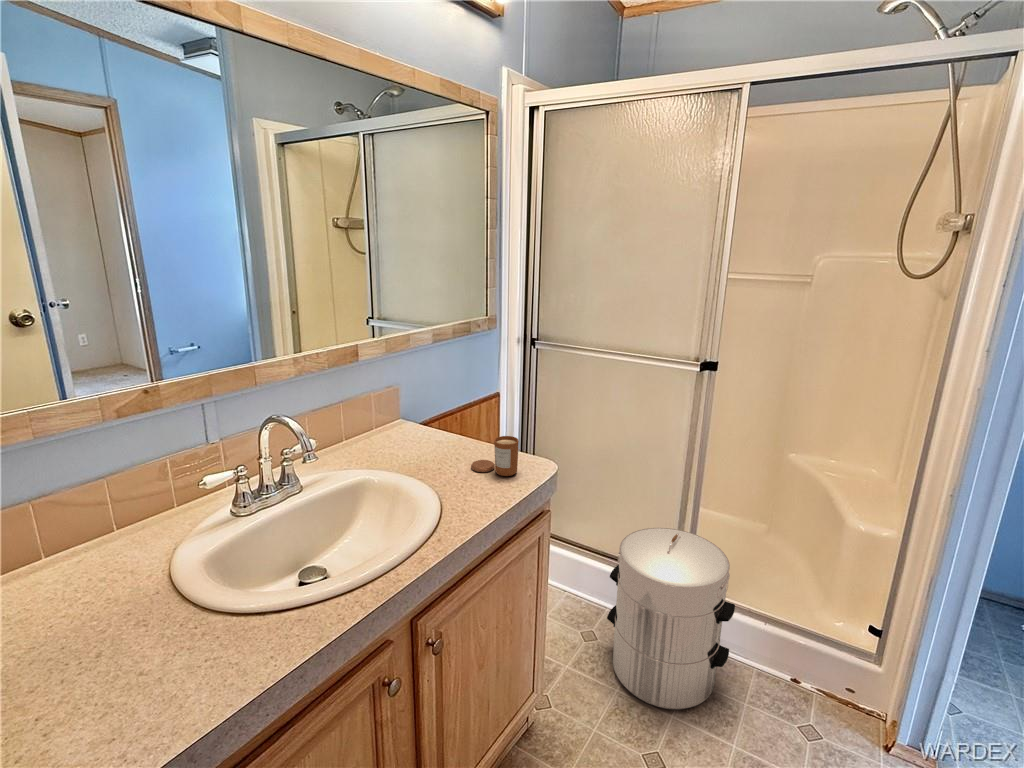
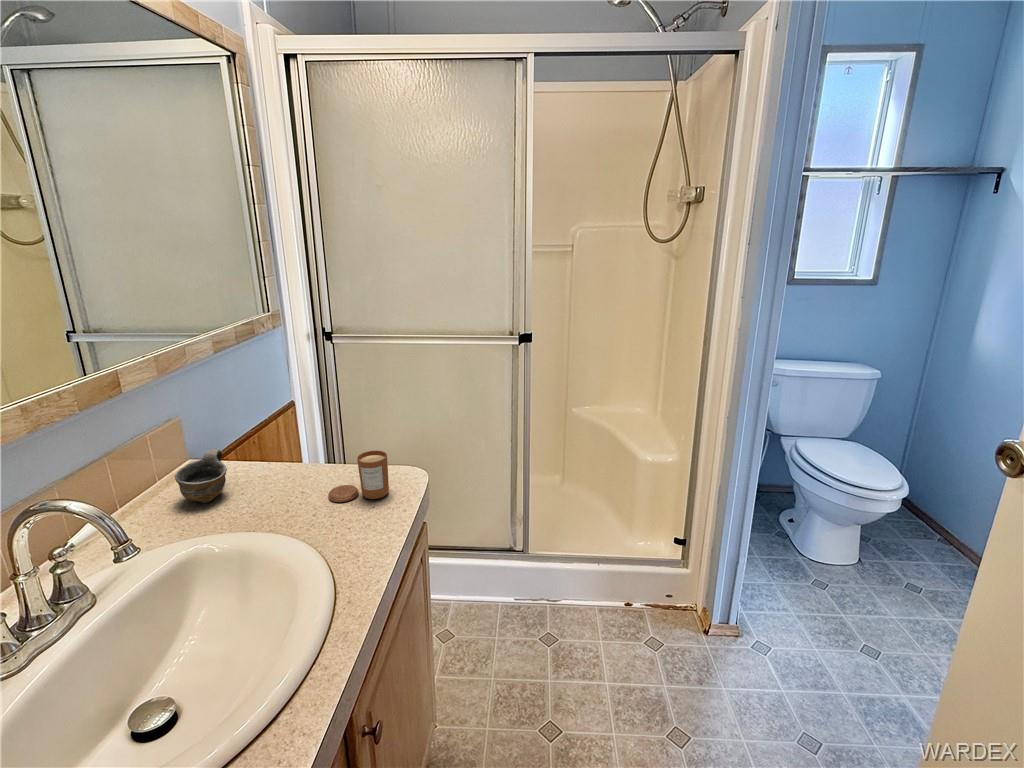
cup: none [377,412,412,449] -> present [175,449,227,503]
waste bin: present [607,528,735,709] -> none [464,502,585,679]

